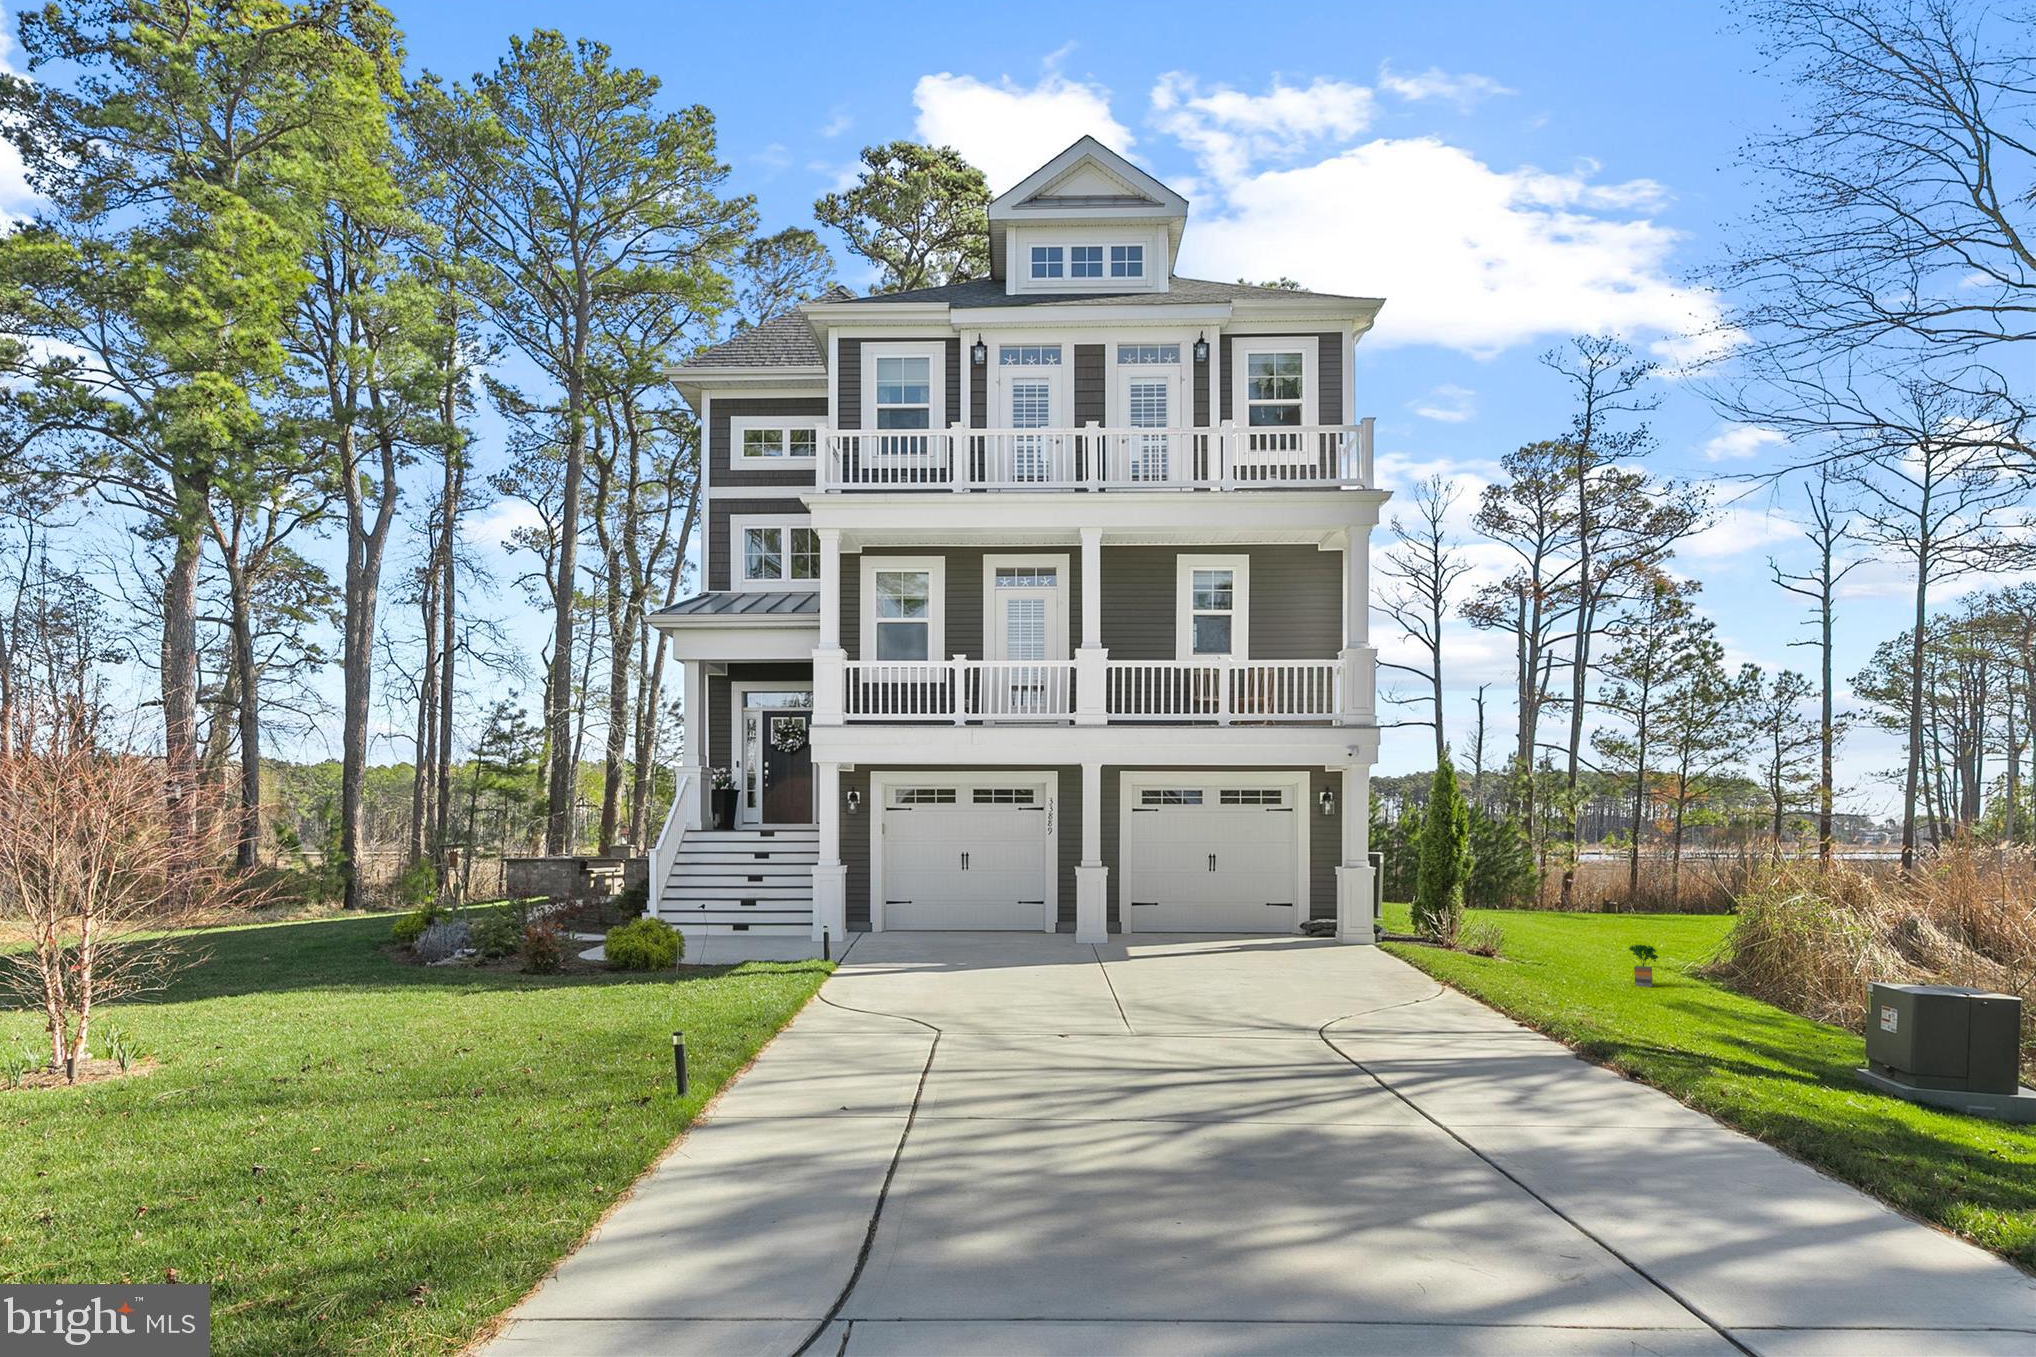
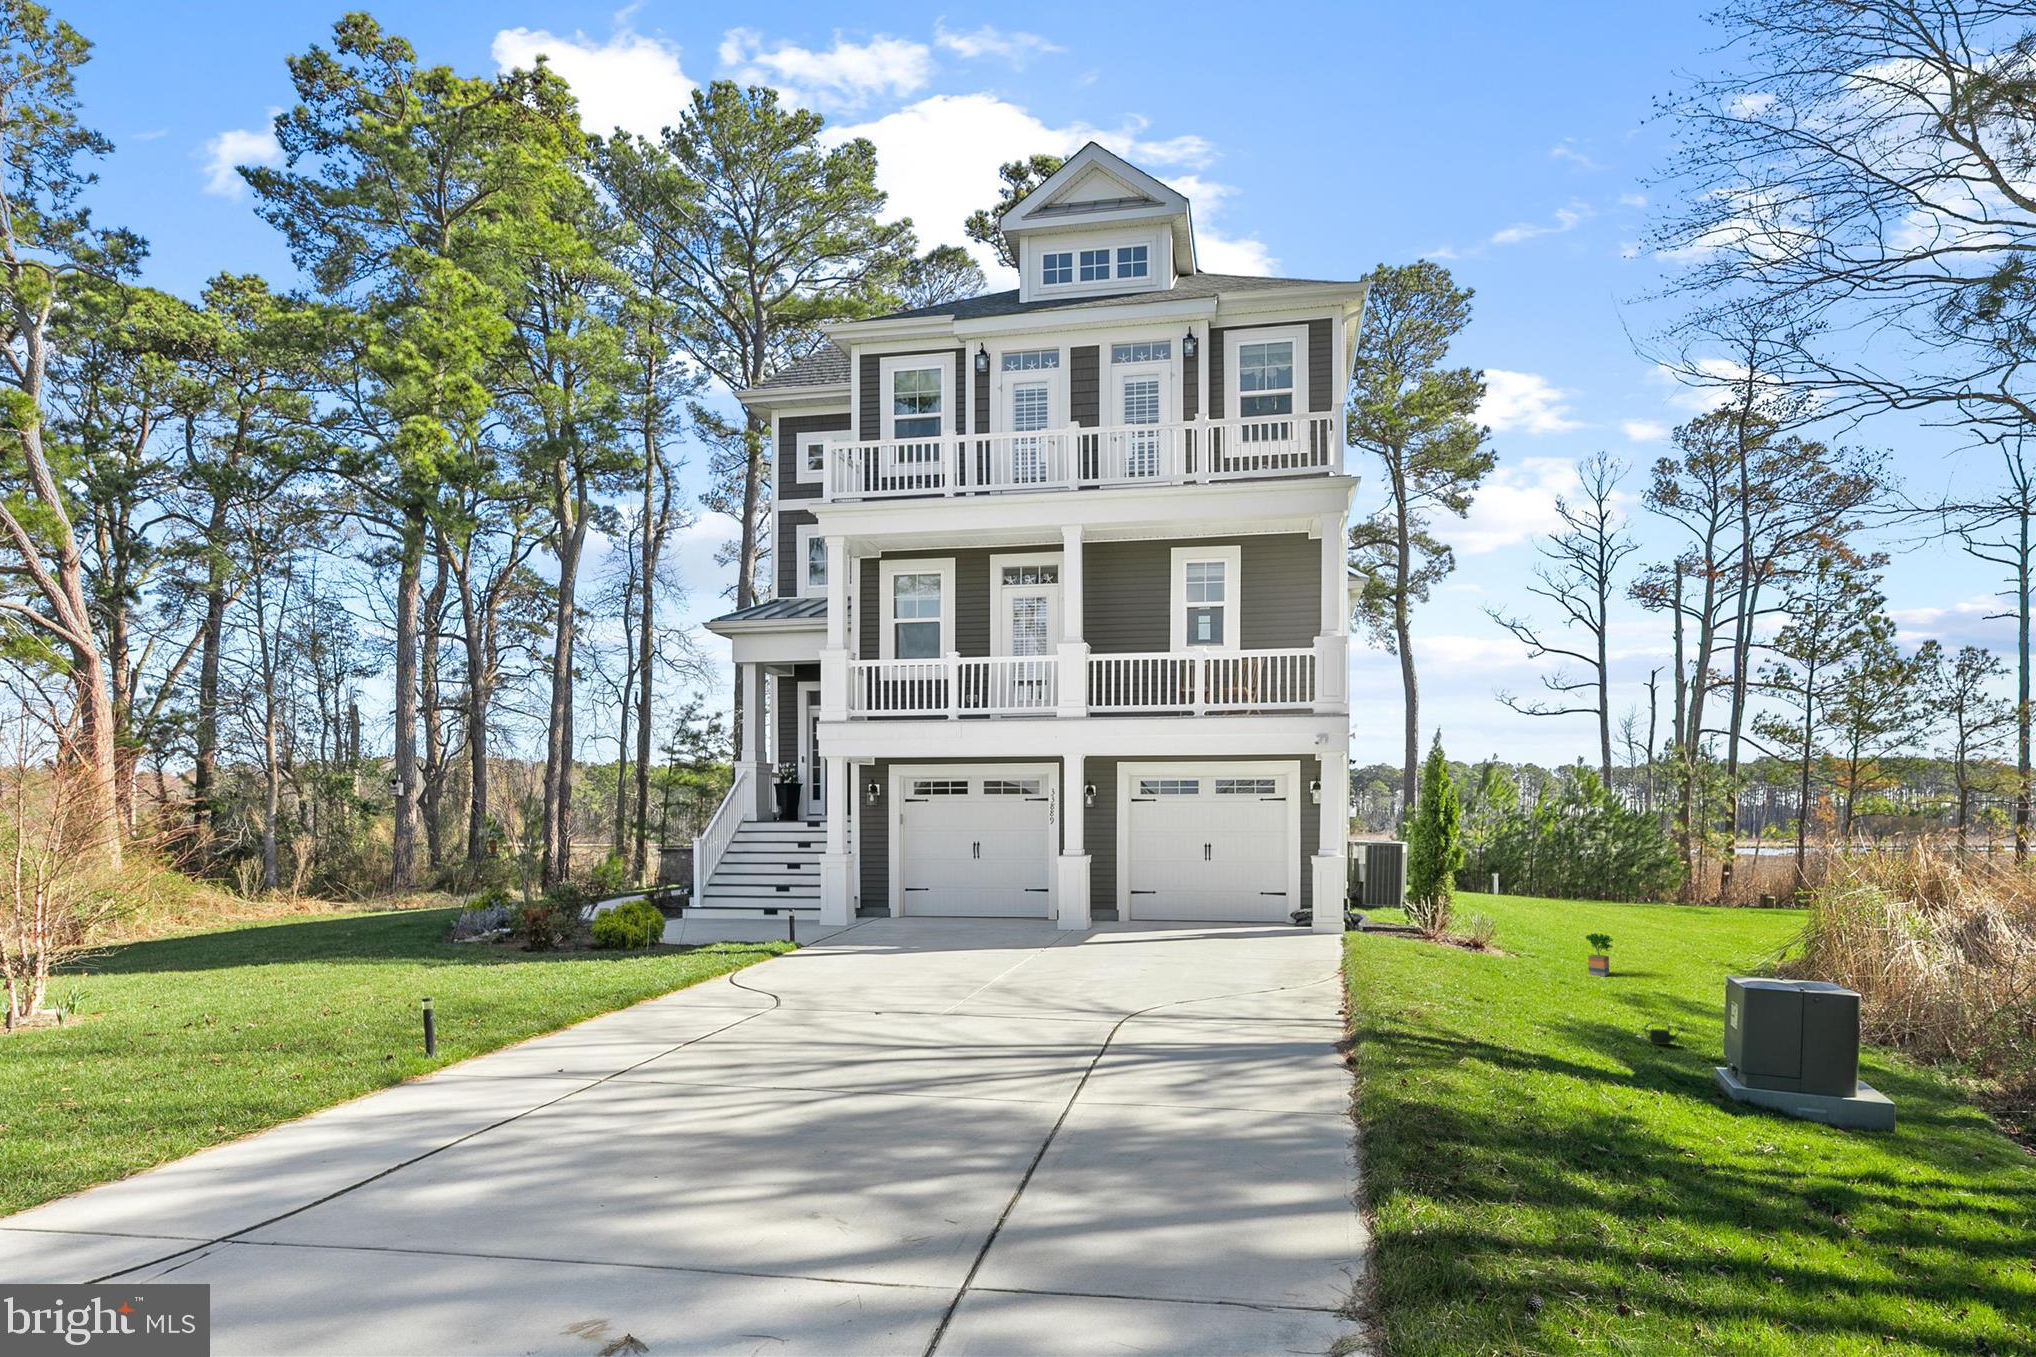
watering can: none [1793,1028,1831,1052] -> present [1644,1021,1680,1045]

